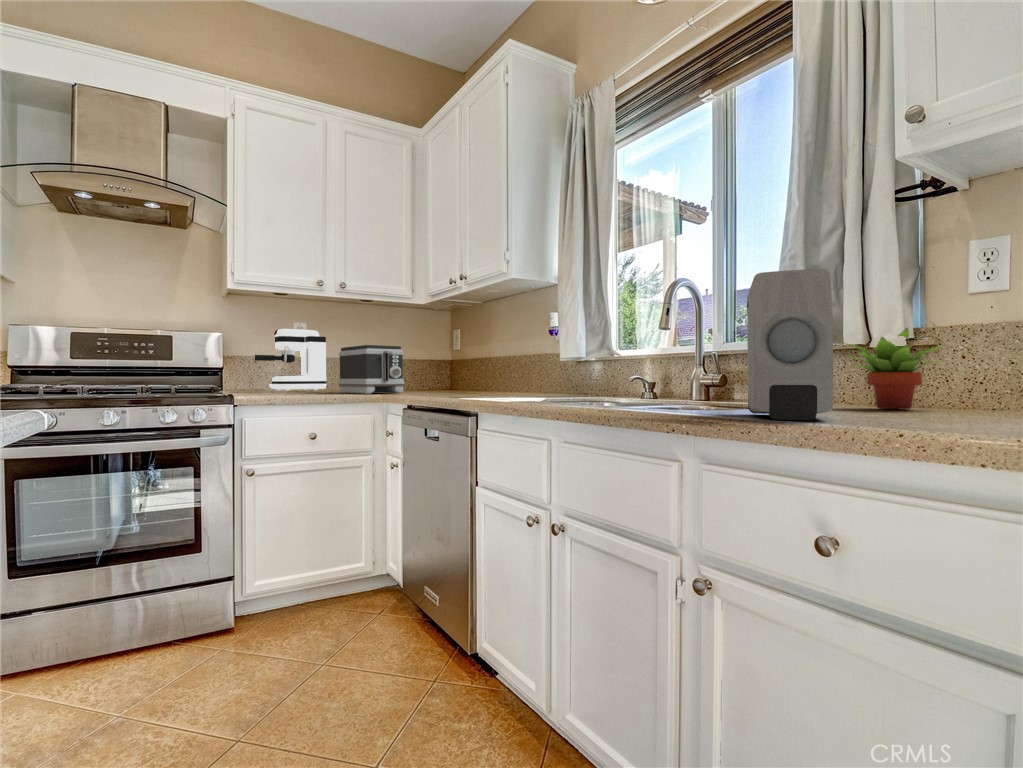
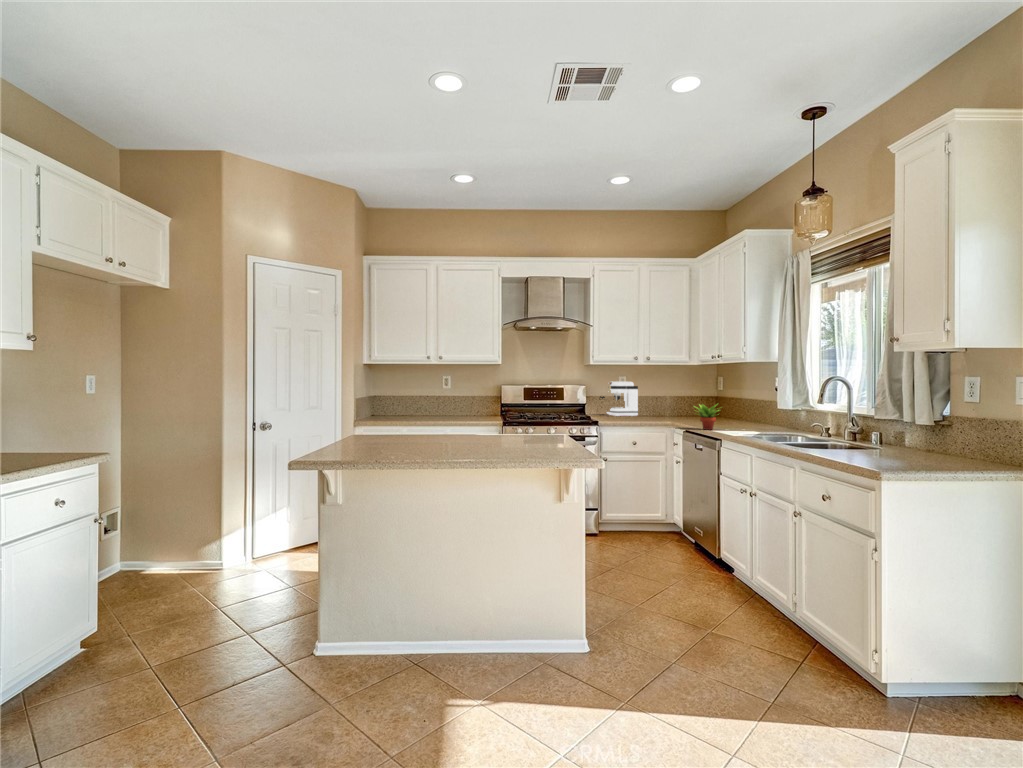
soap dispenser: present [747,269,833,420] -> none [814,402,854,457]
succulent plant: present [840,328,945,409] -> present [694,404,719,430]
toaster: present [338,345,404,394] -> none [647,396,684,423]

